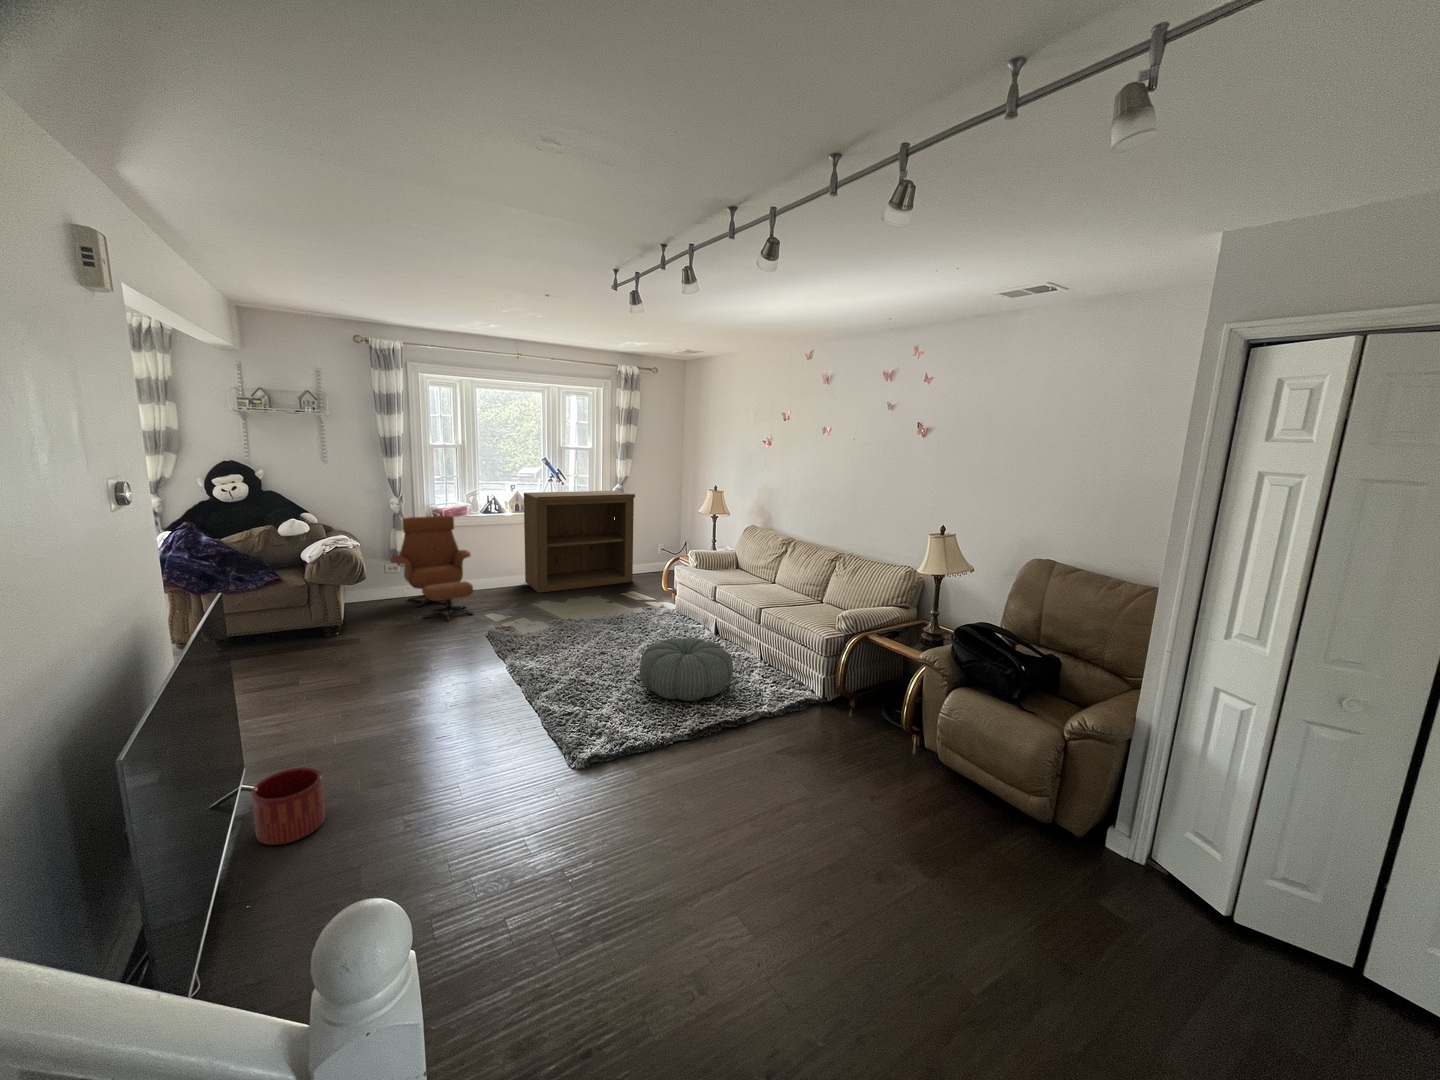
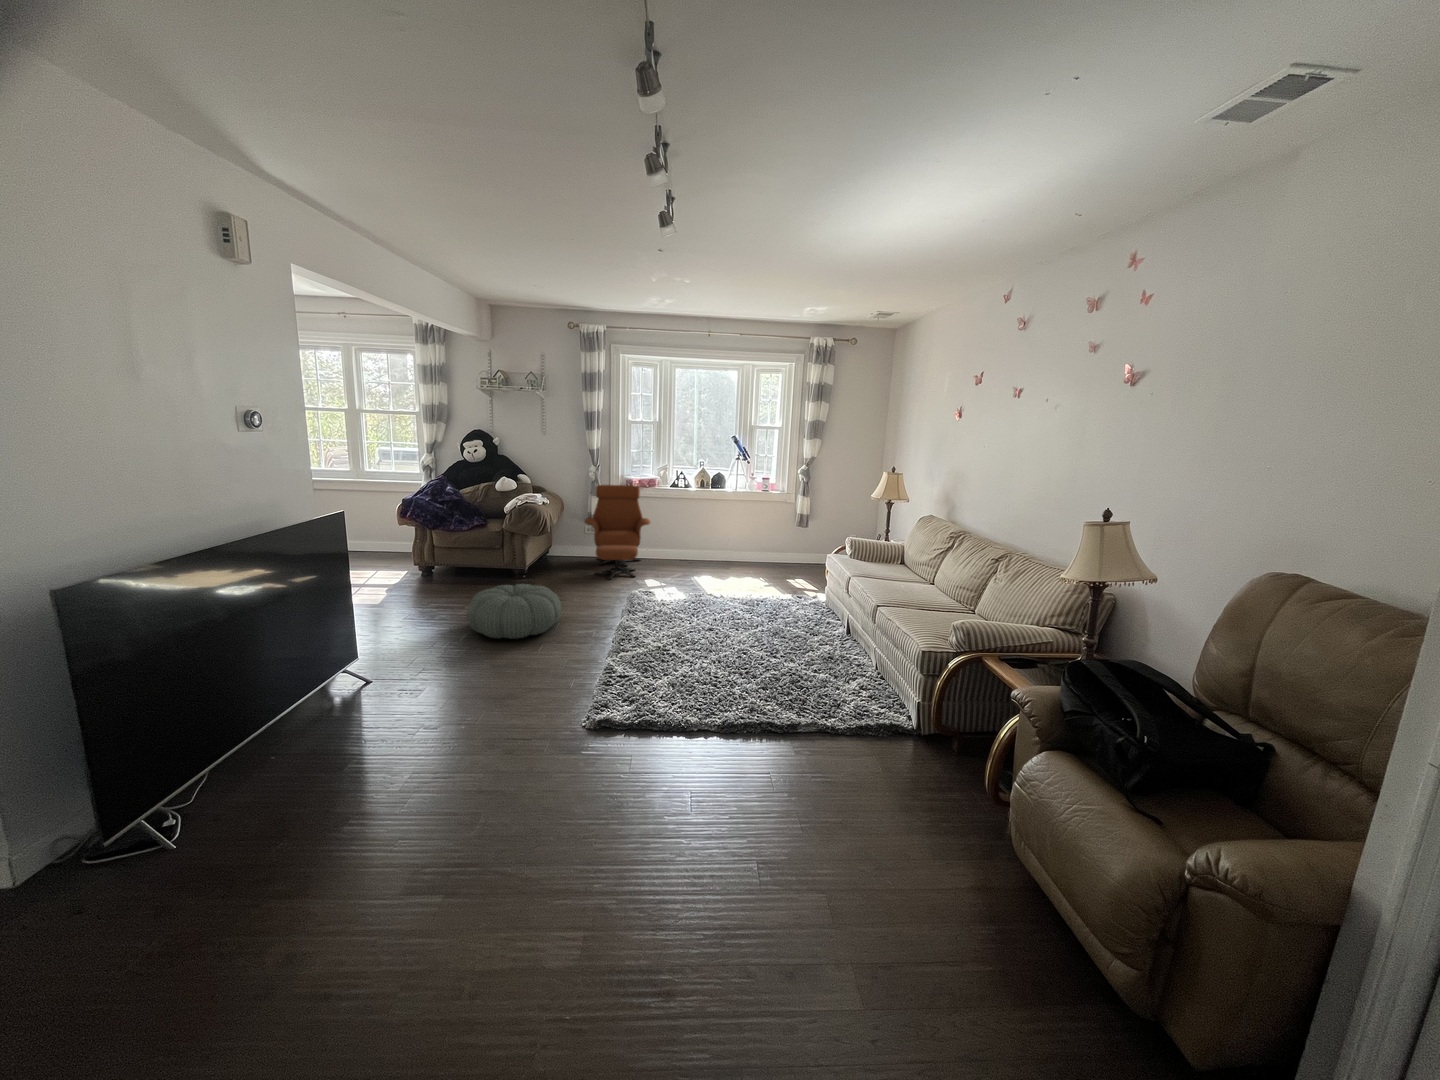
bookshelf: present [524,491,635,593] -> none [704,469,814,568]
pouf: present [640,638,733,701] -> present [467,584,561,639]
planter: present [251,767,325,845] -> none [322,664,381,722]

